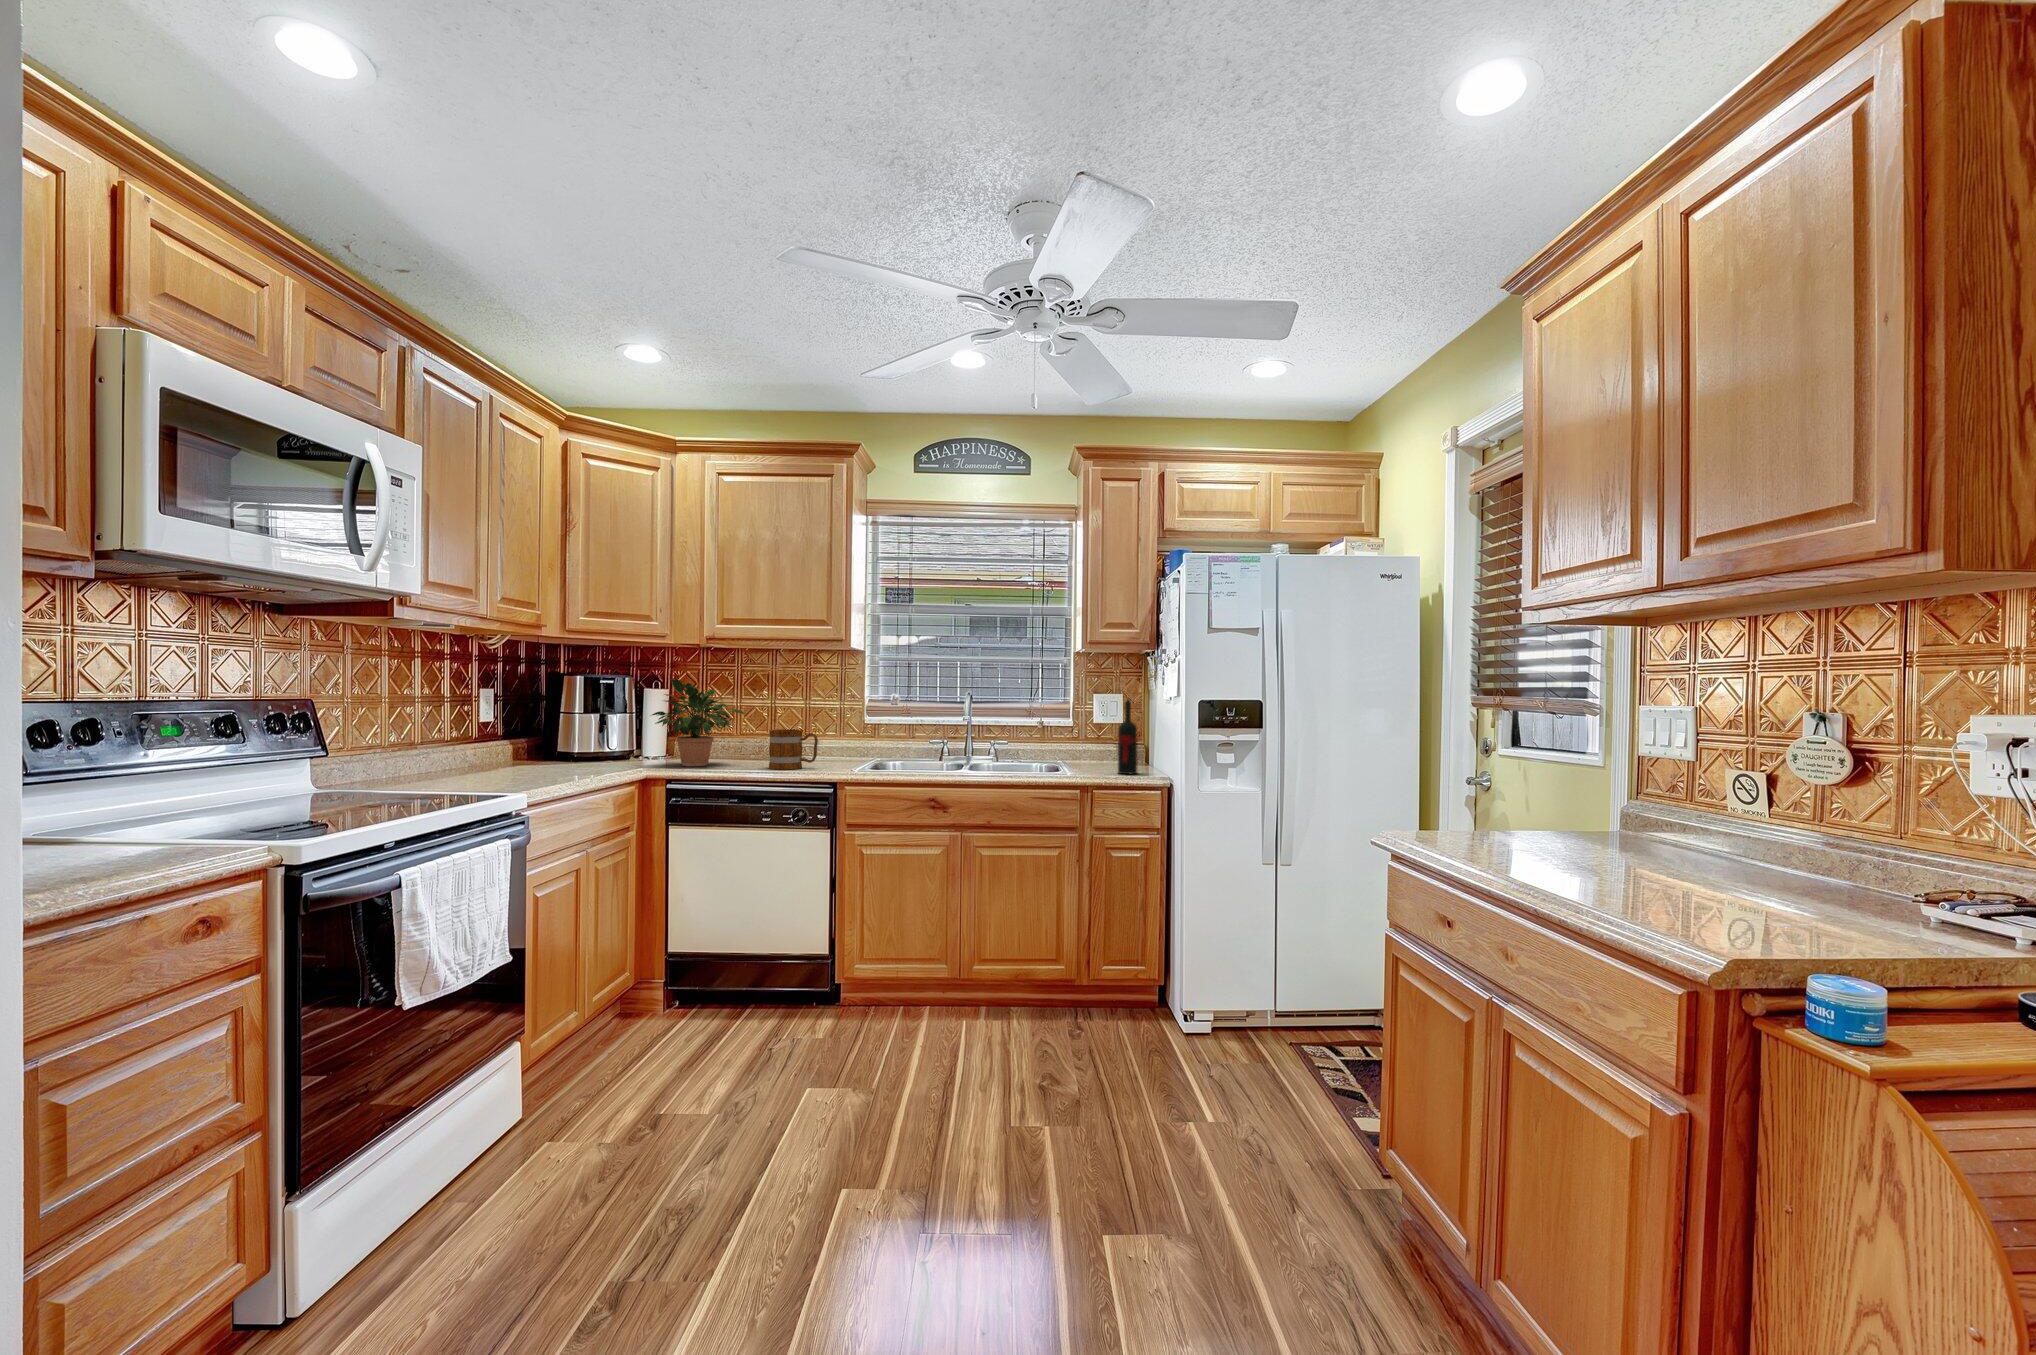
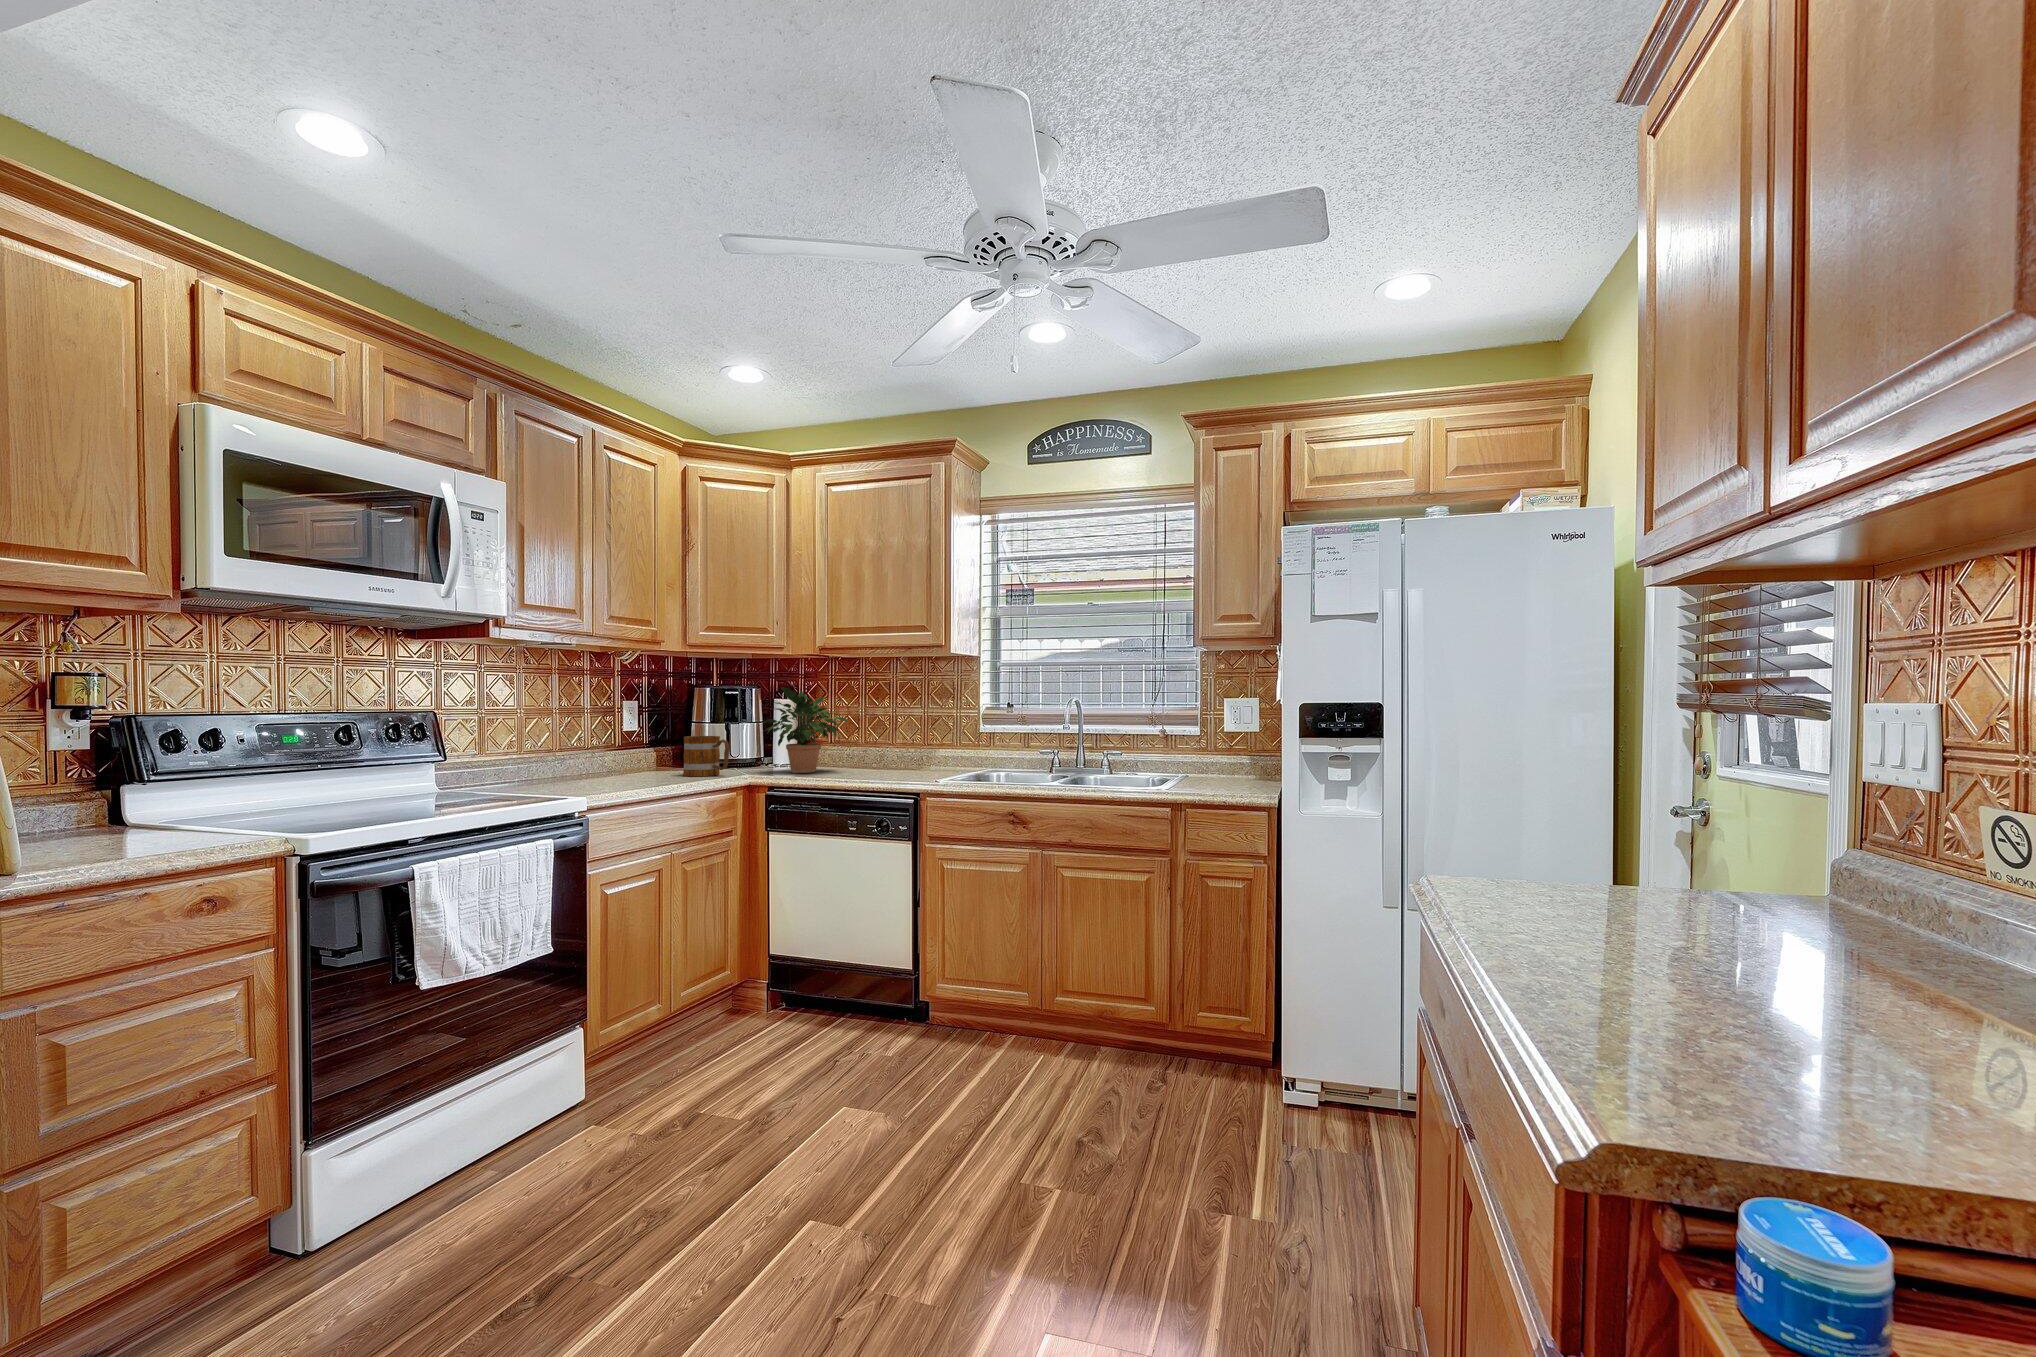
wine bottle: present [1118,698,1137,774] -> none [1225,701,1249,790]
mug: present [769,729,818,770] -> present [683,736,729,776]

